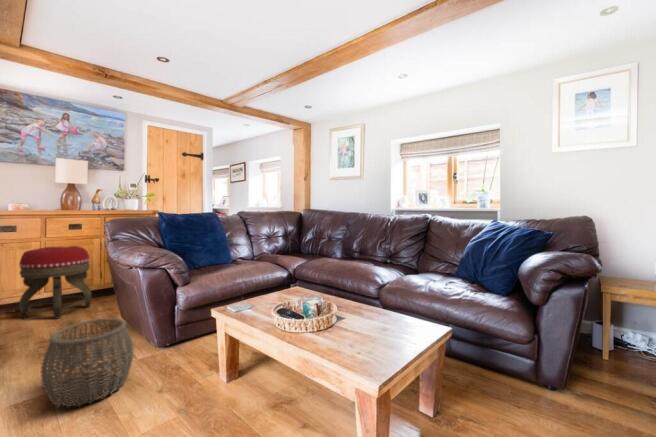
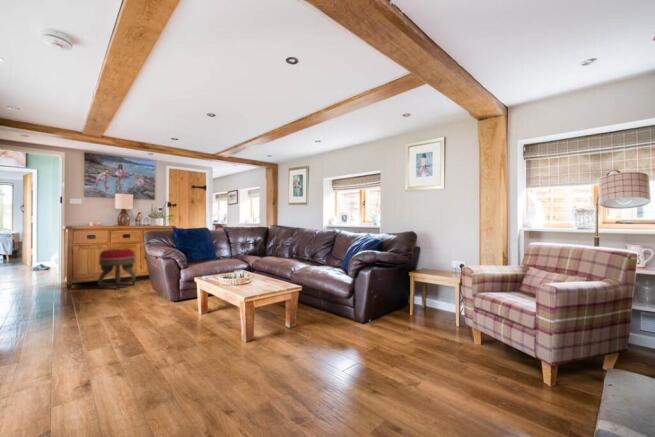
woven basket: present [41,318,134,407] -> none [121,281,159,315]

